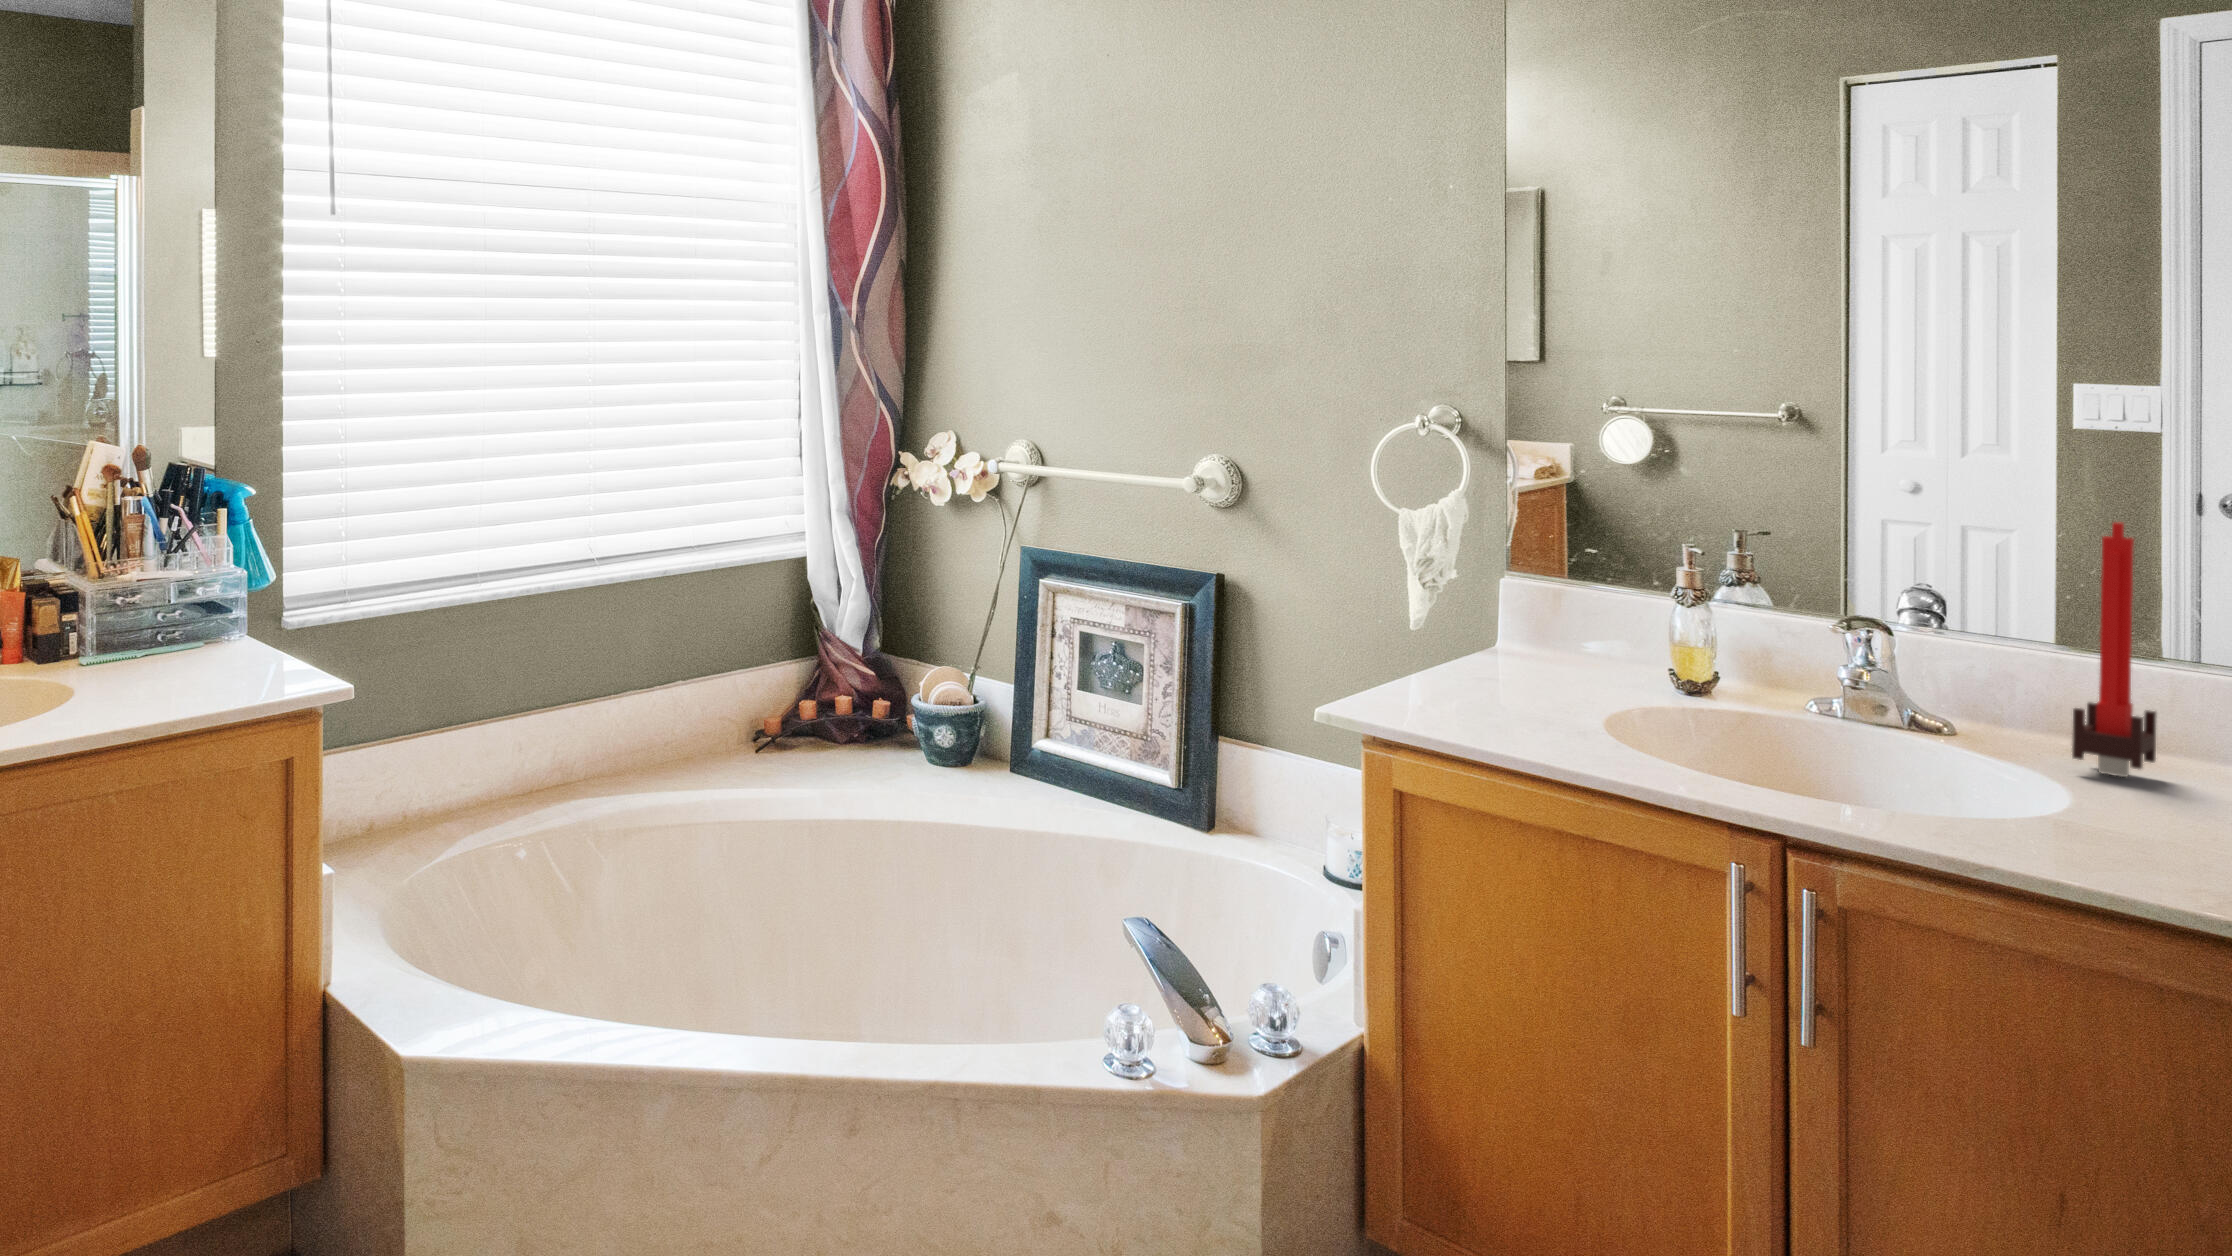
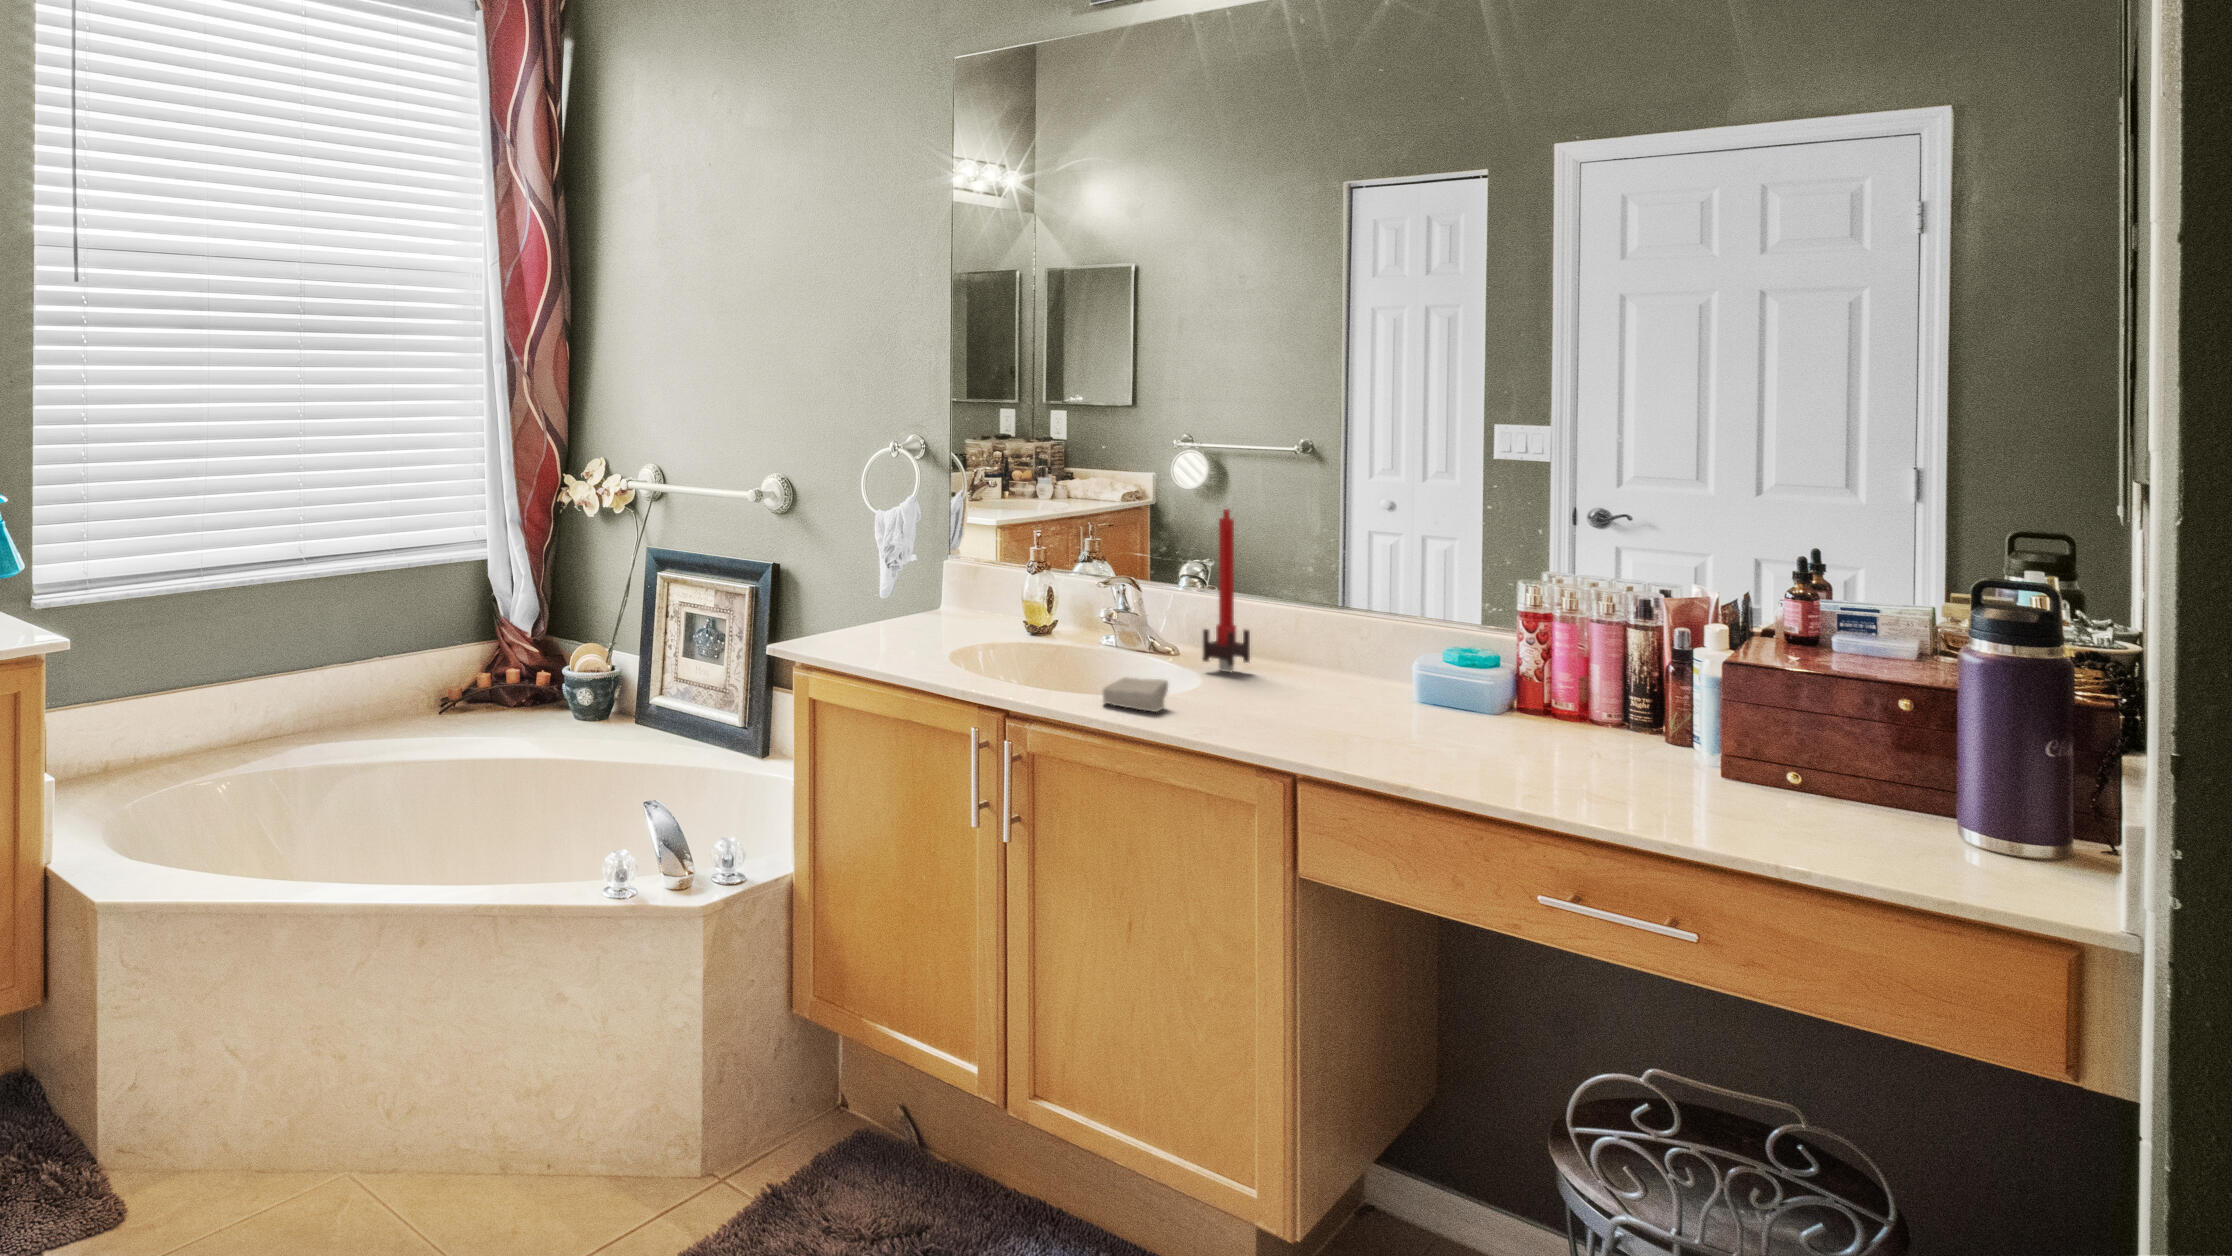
soap bar: none [2010,800,2148,867] -> present [1103,677,1168,712]

